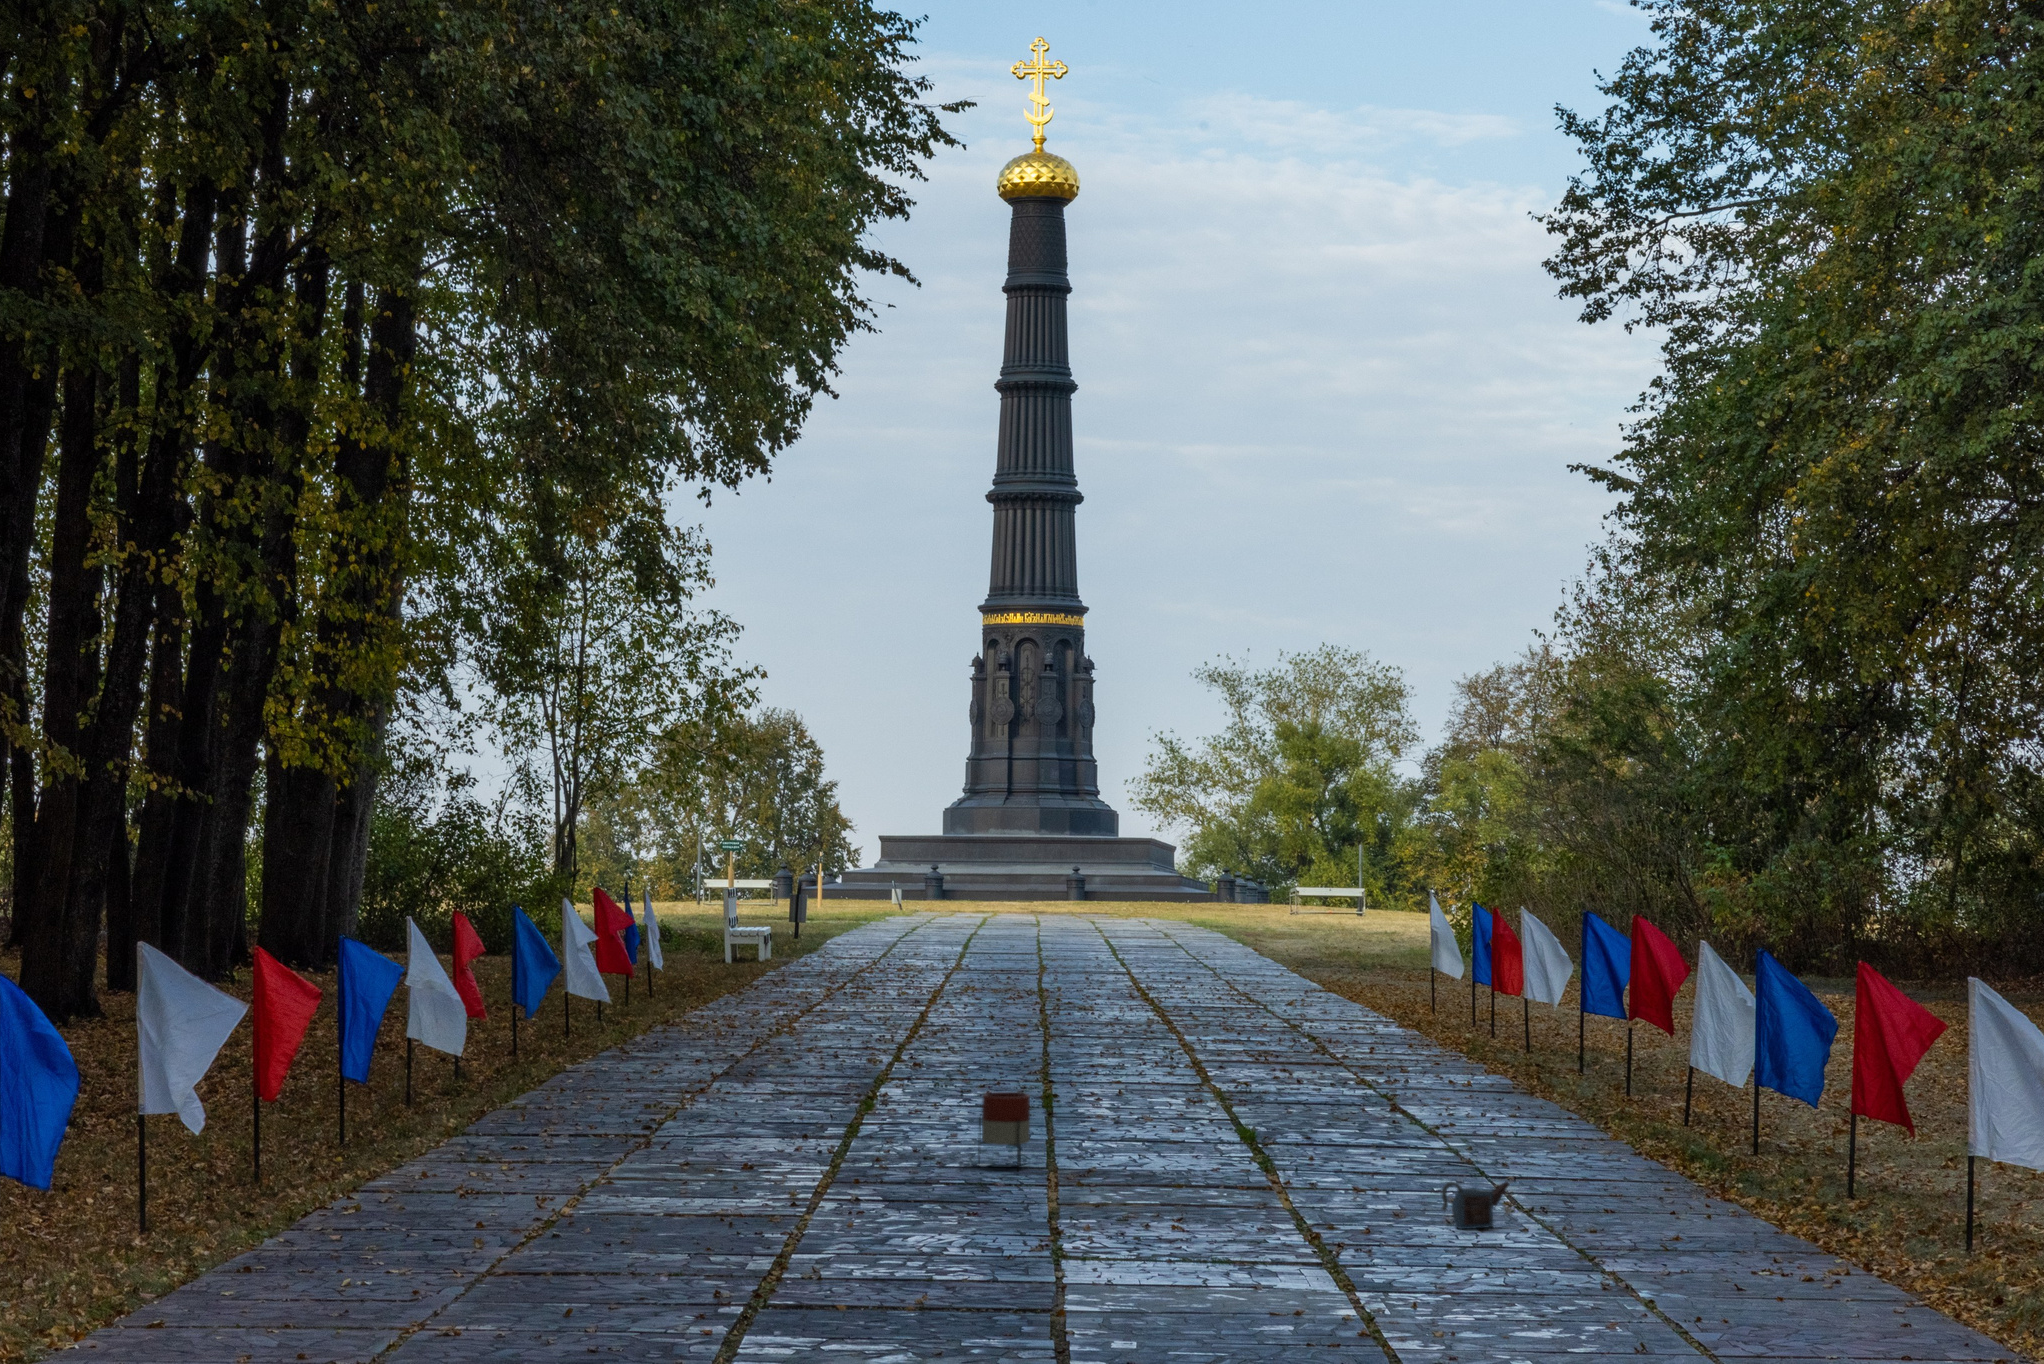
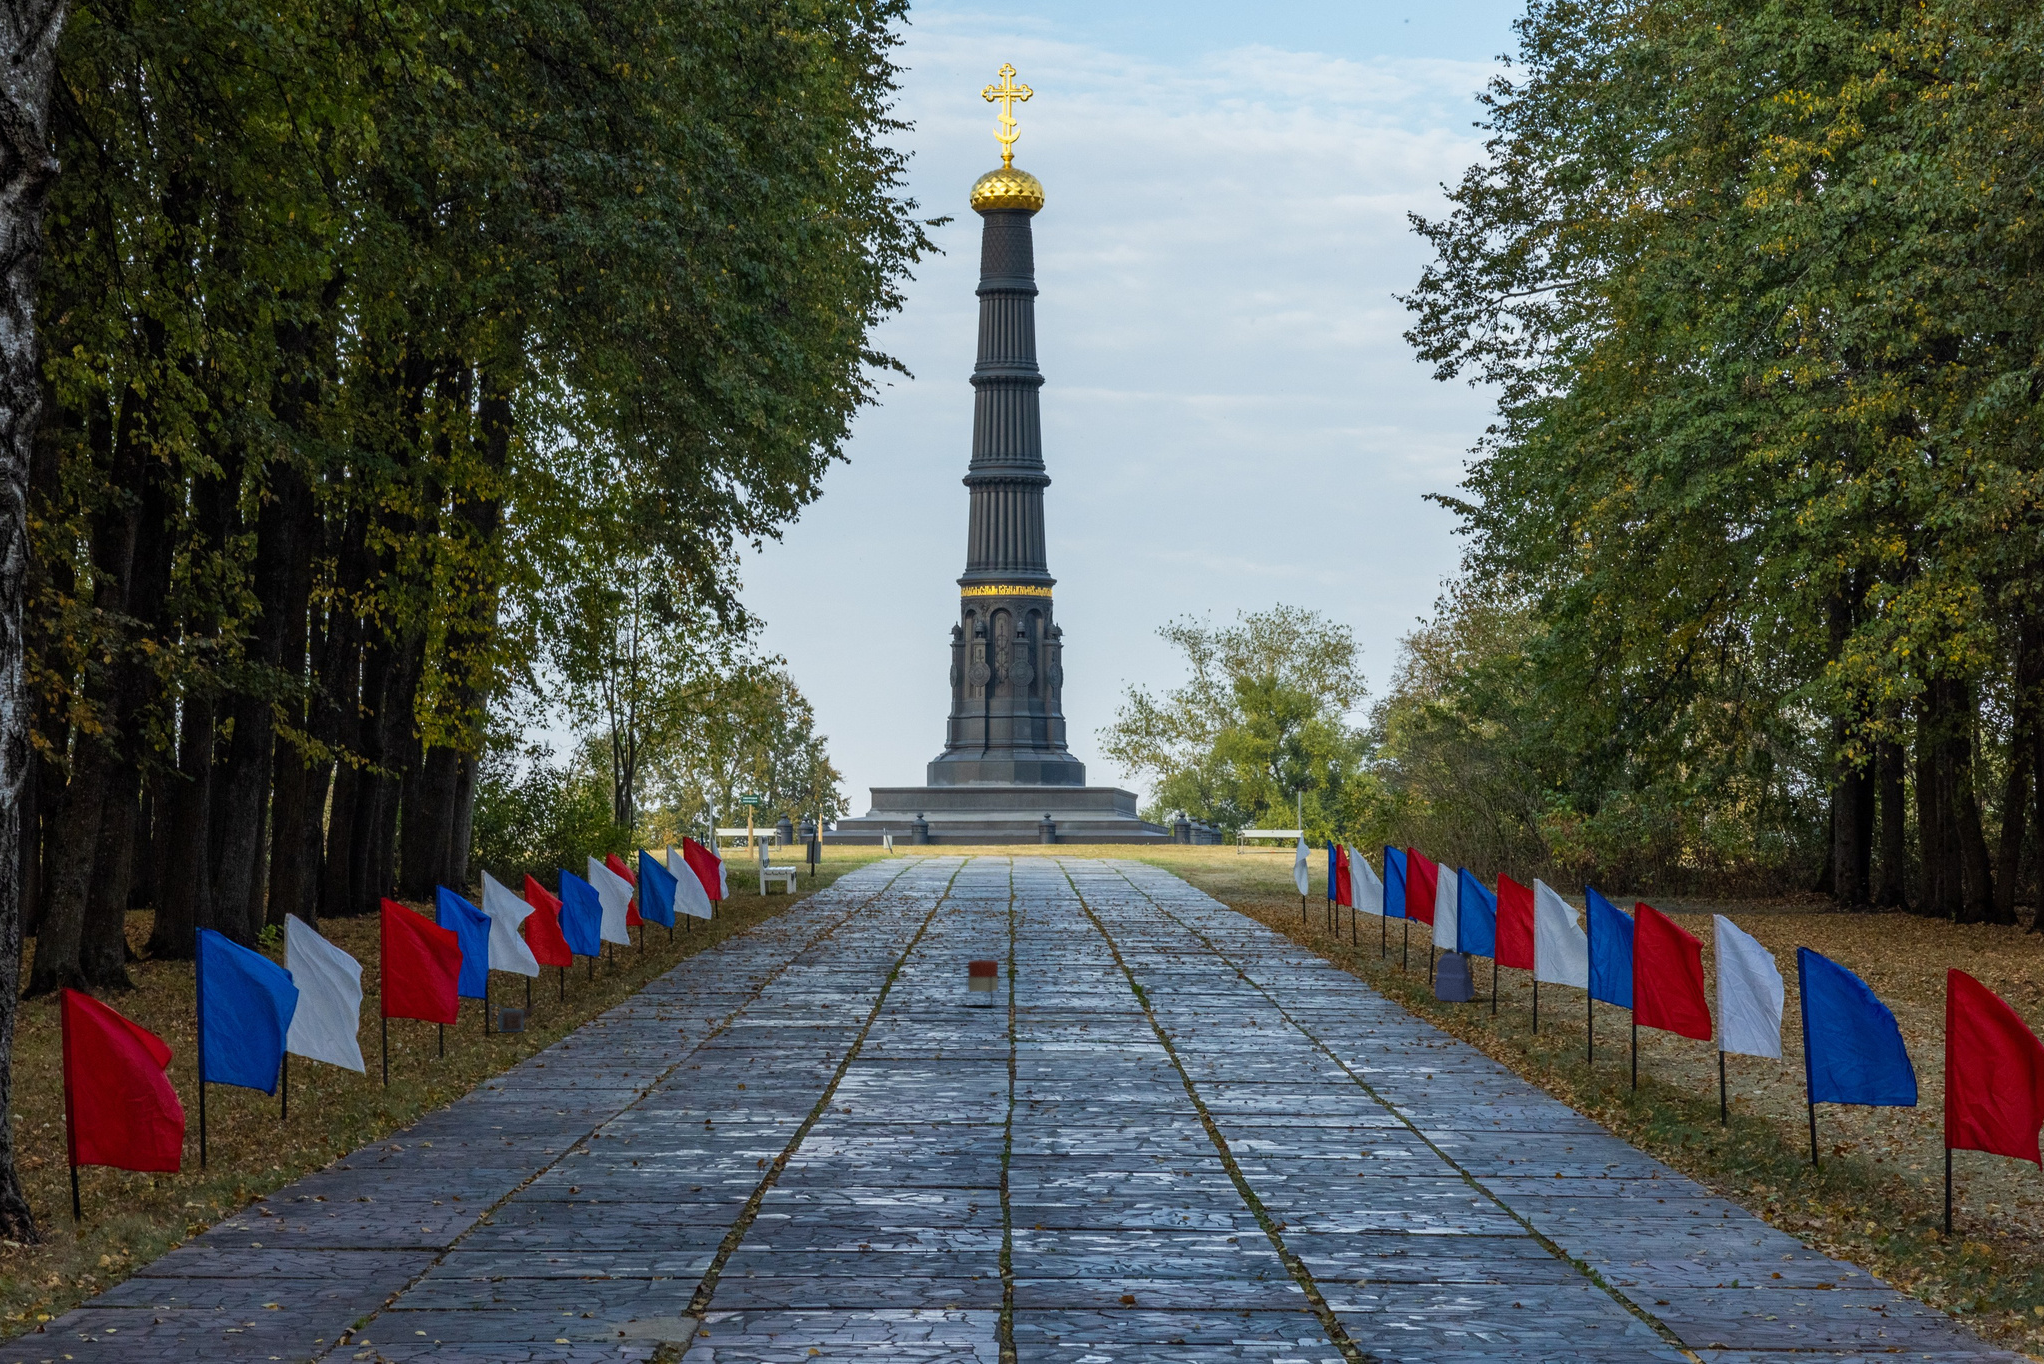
backpack: none [1709,1076,1775,1164] -> present [1434,948,1475,1002]
watering can: present [1441,1181,1509,1229] -> present [488,1004,536,1032]

